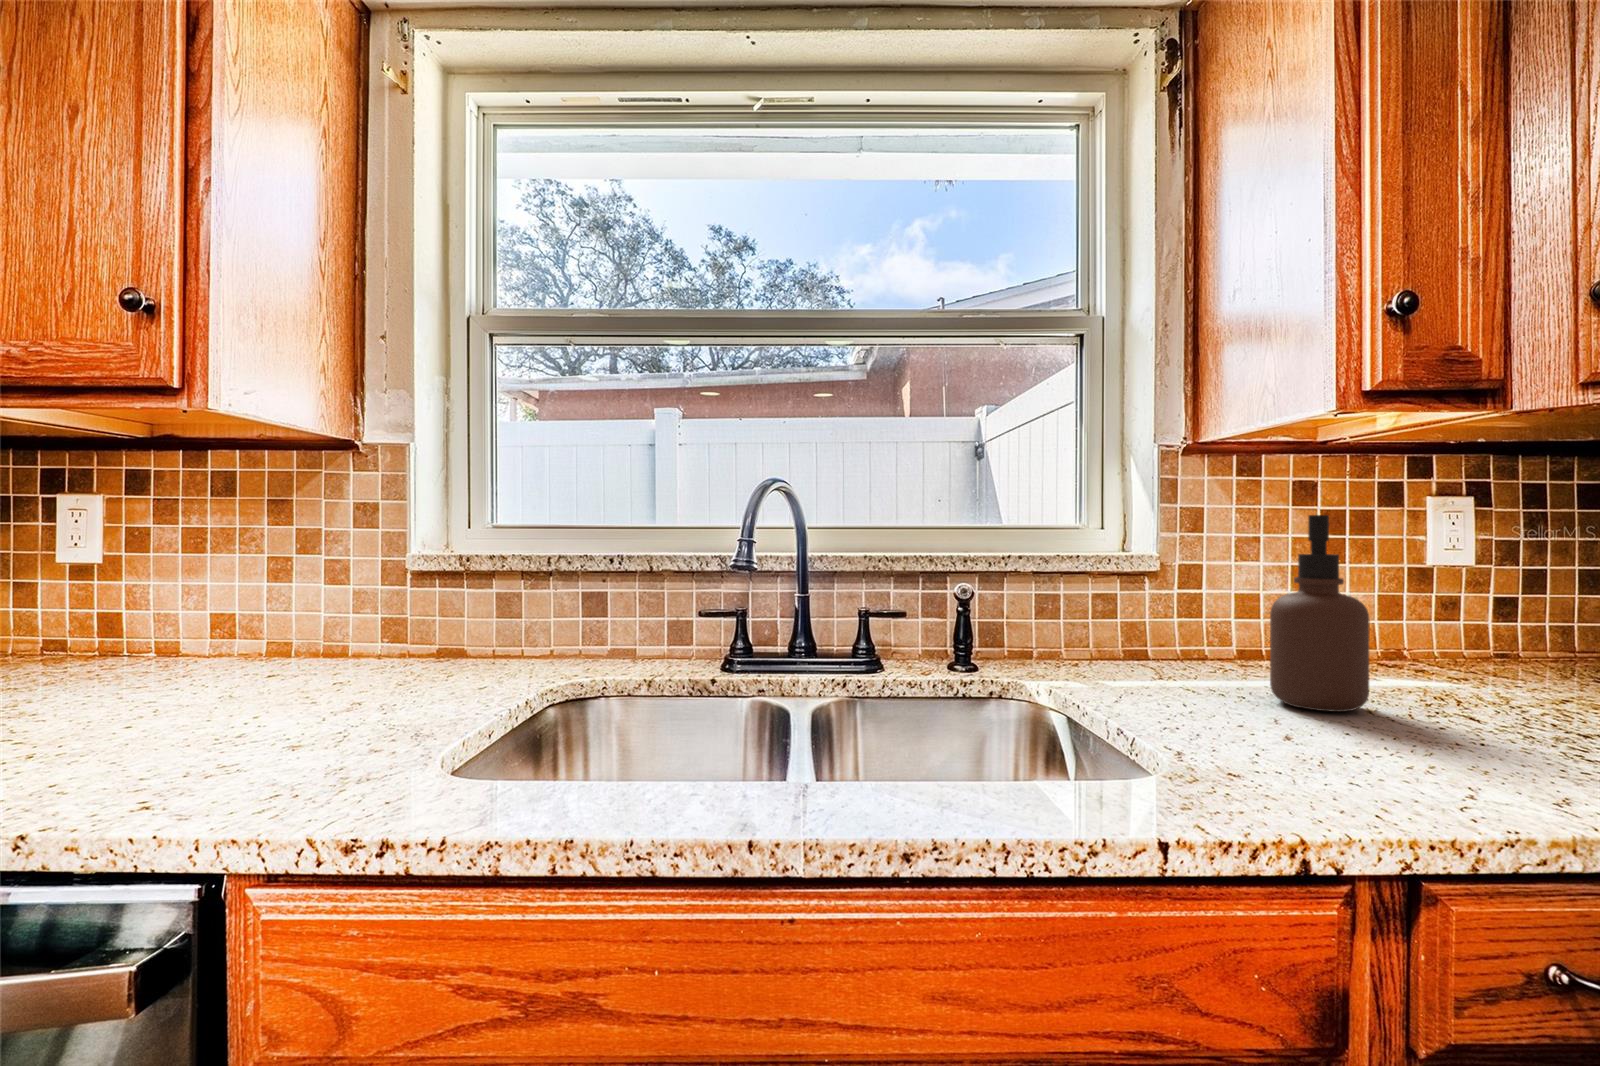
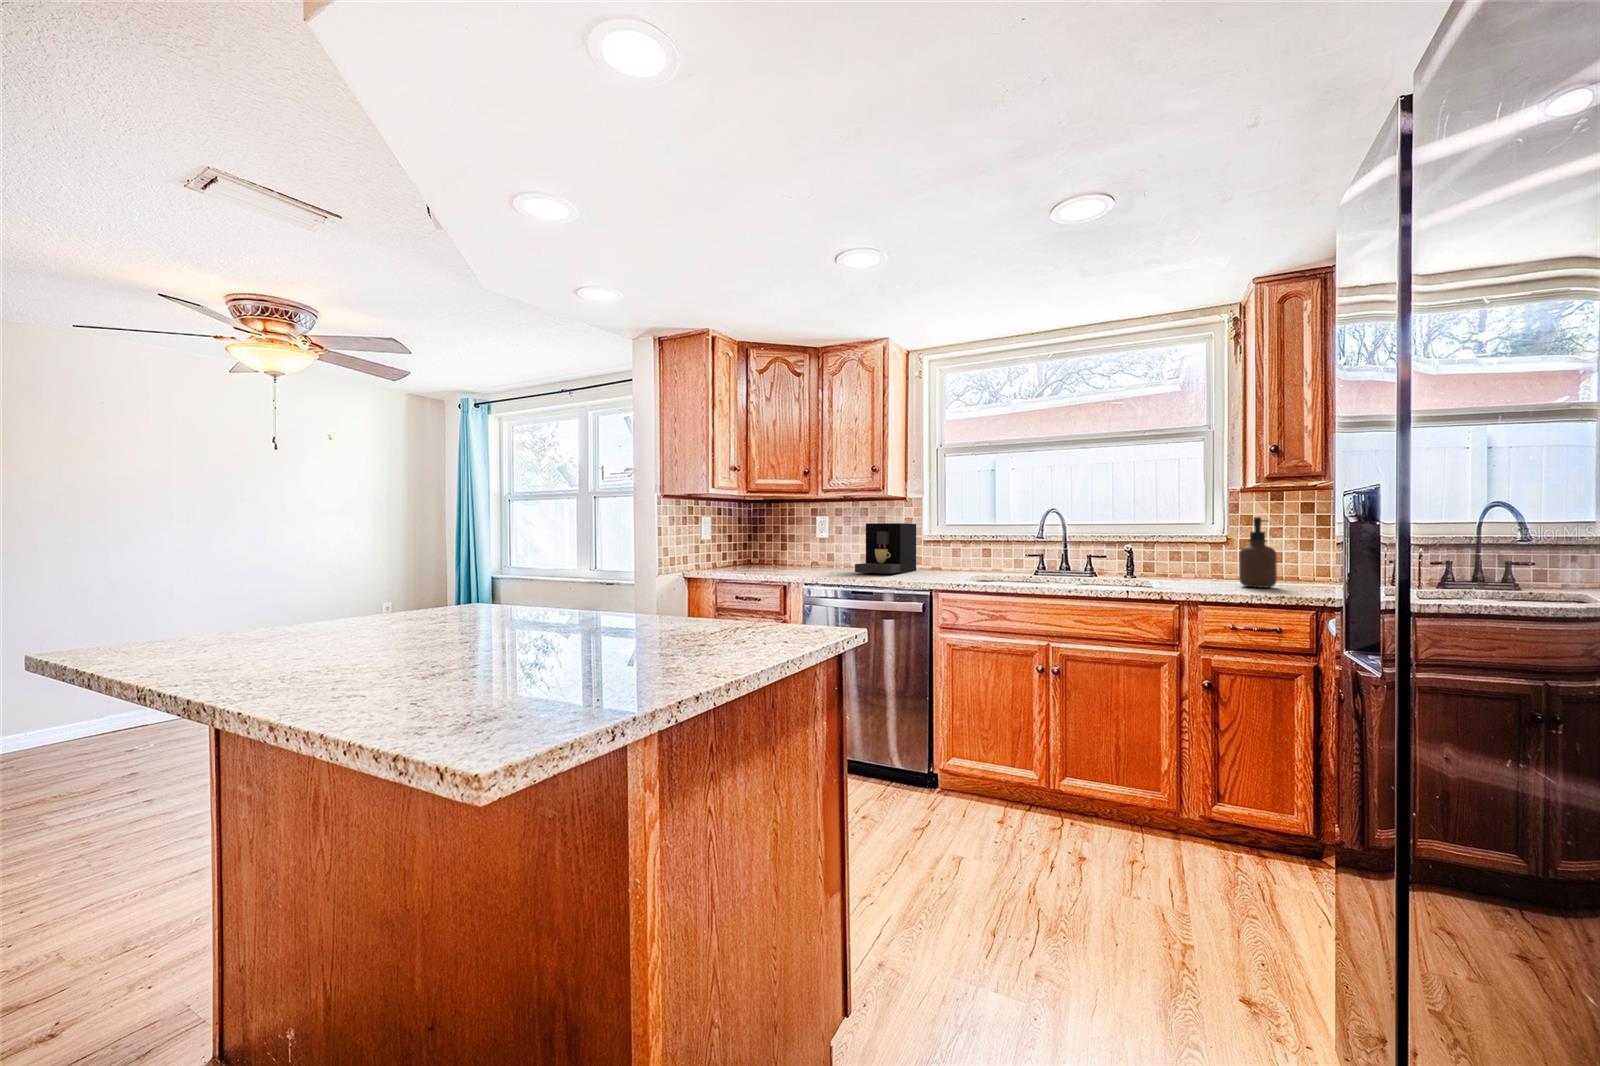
coffee maker: none [89,521,386,708] -> present [855,523,916,573]

